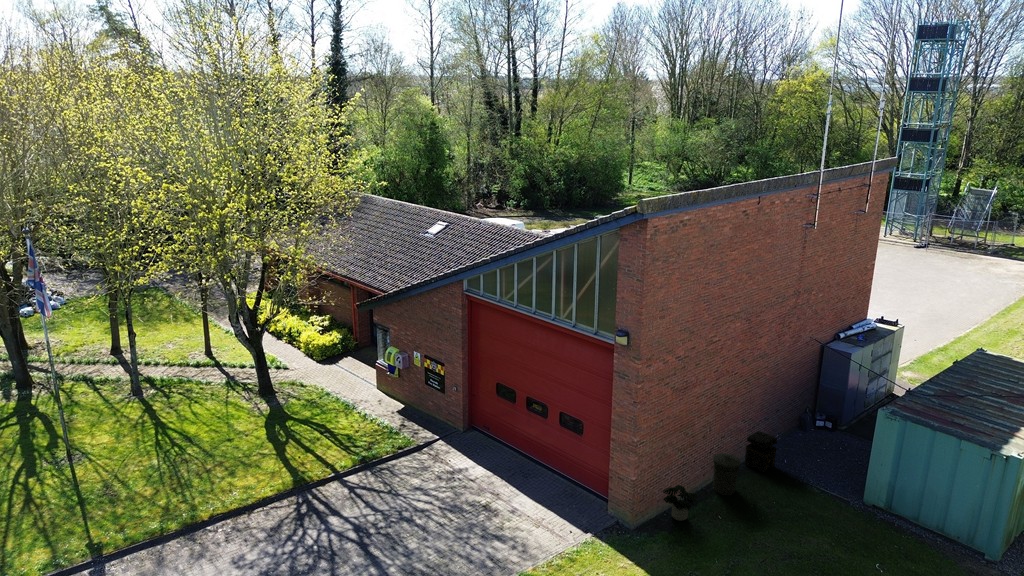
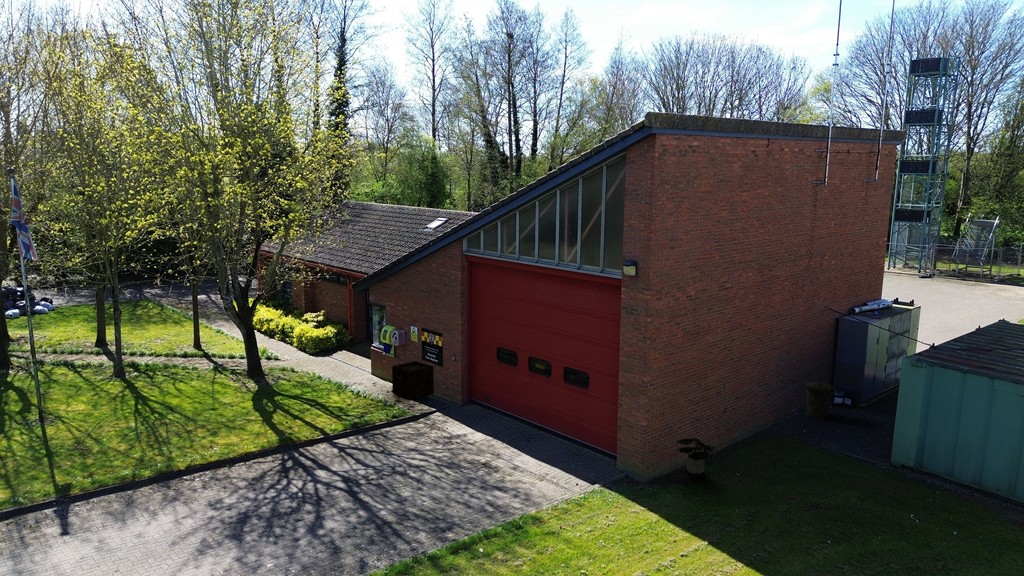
wooden crate: none [396,385,437,426] -> present [392,361,434,400]
toolbox: present [745,431,777,472] -> none [762,396,796,437]
trash can: present [713,453,741,495] -> present [806,382,833,419]

